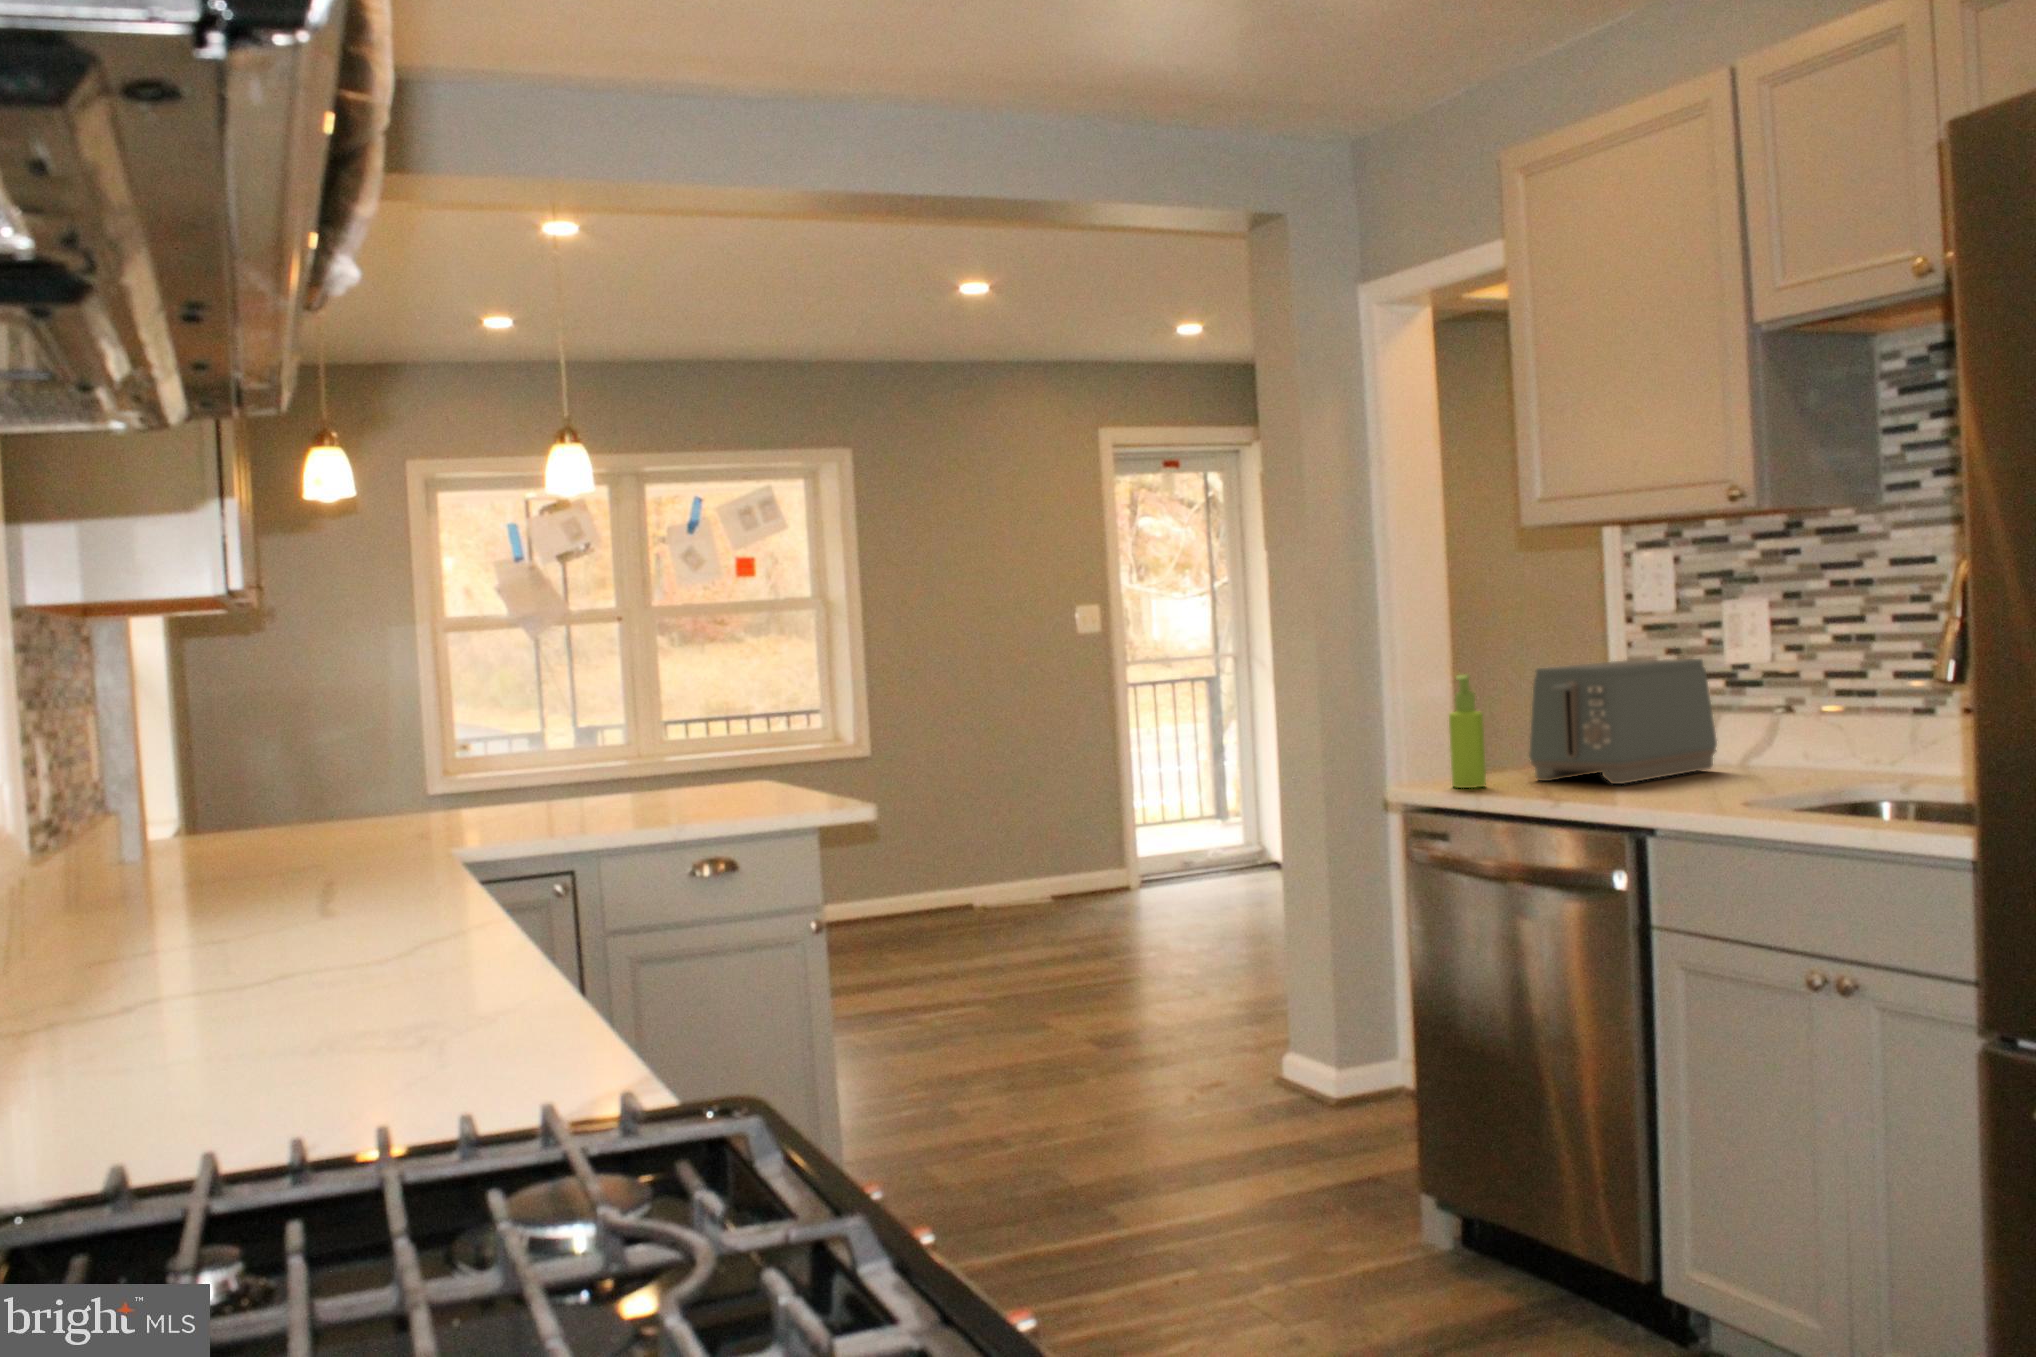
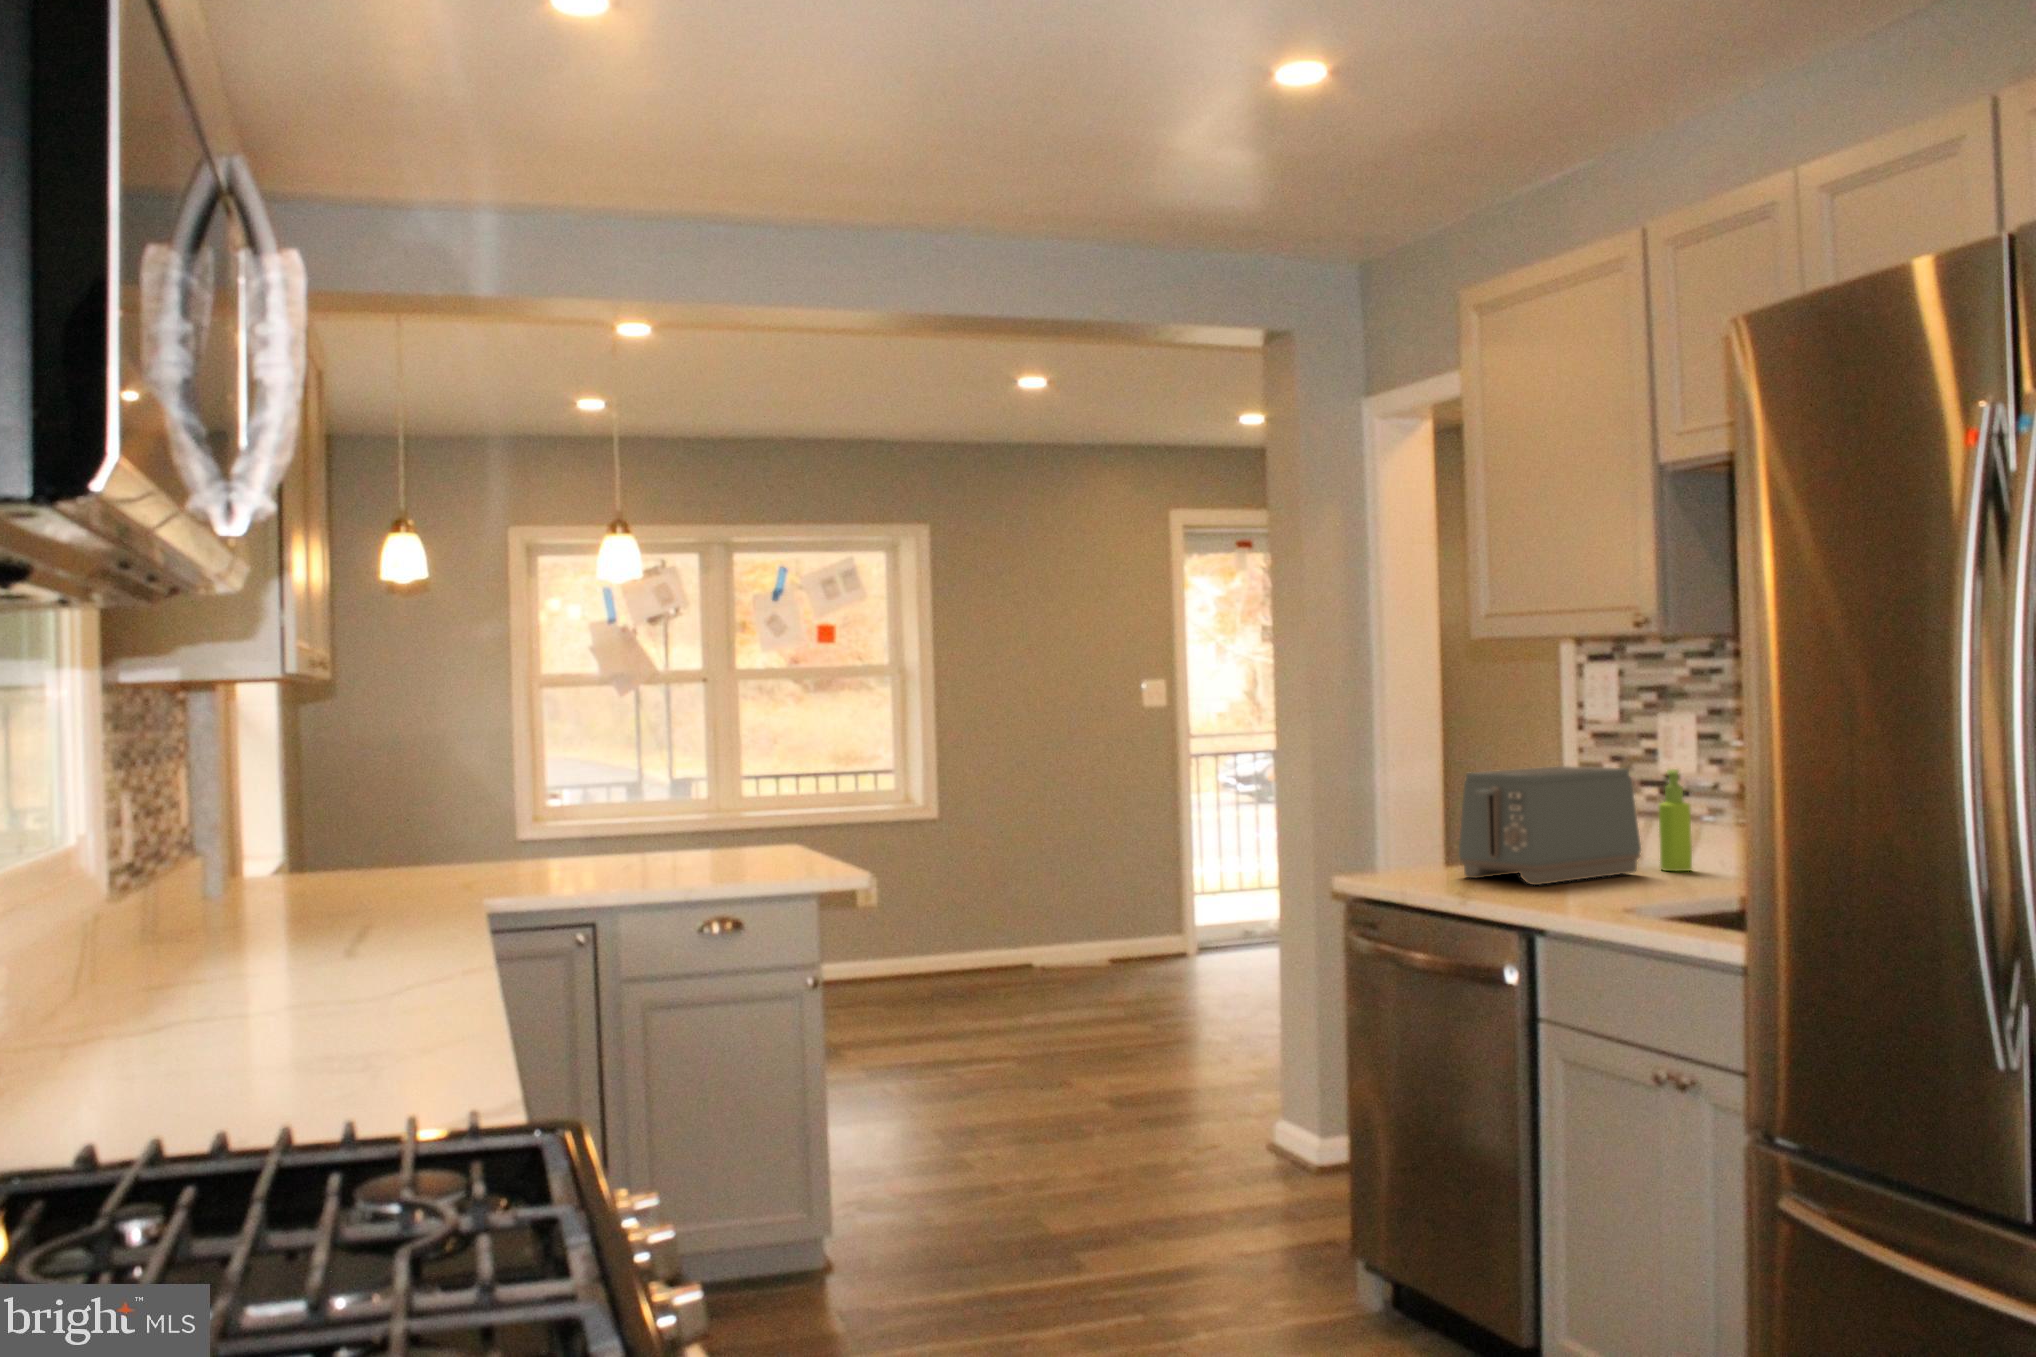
soap dispenser: present [1449,674,1486,788] -> present [1659,769,1692,871]

